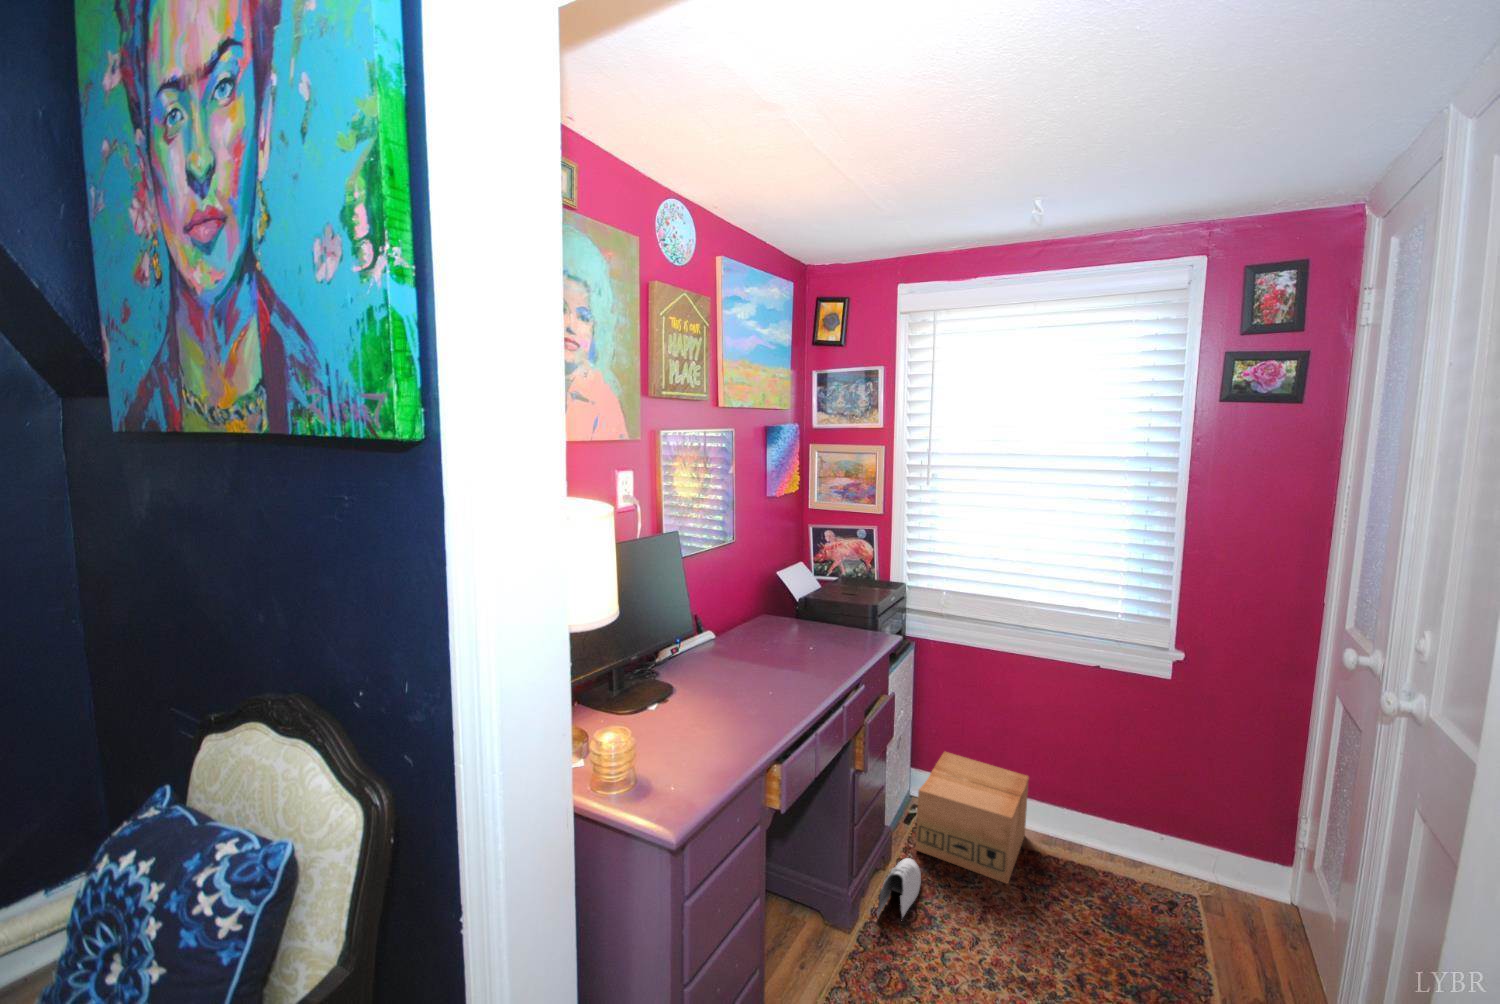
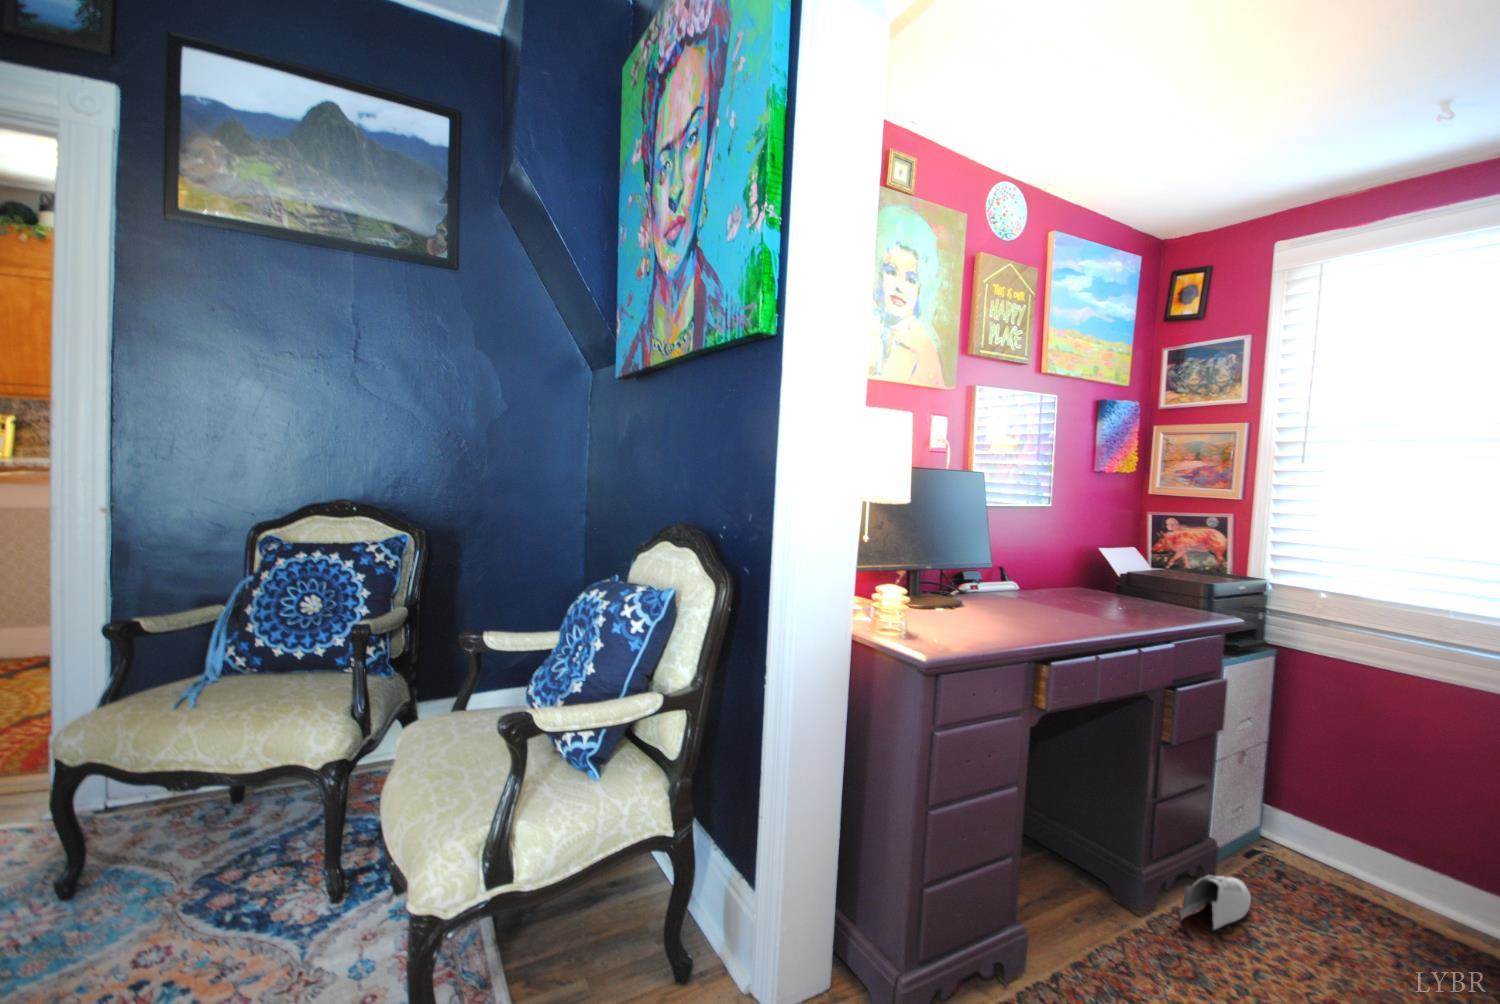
cardboard box: present [916,752,1029,884] -> none [1252,787,1446,954]

